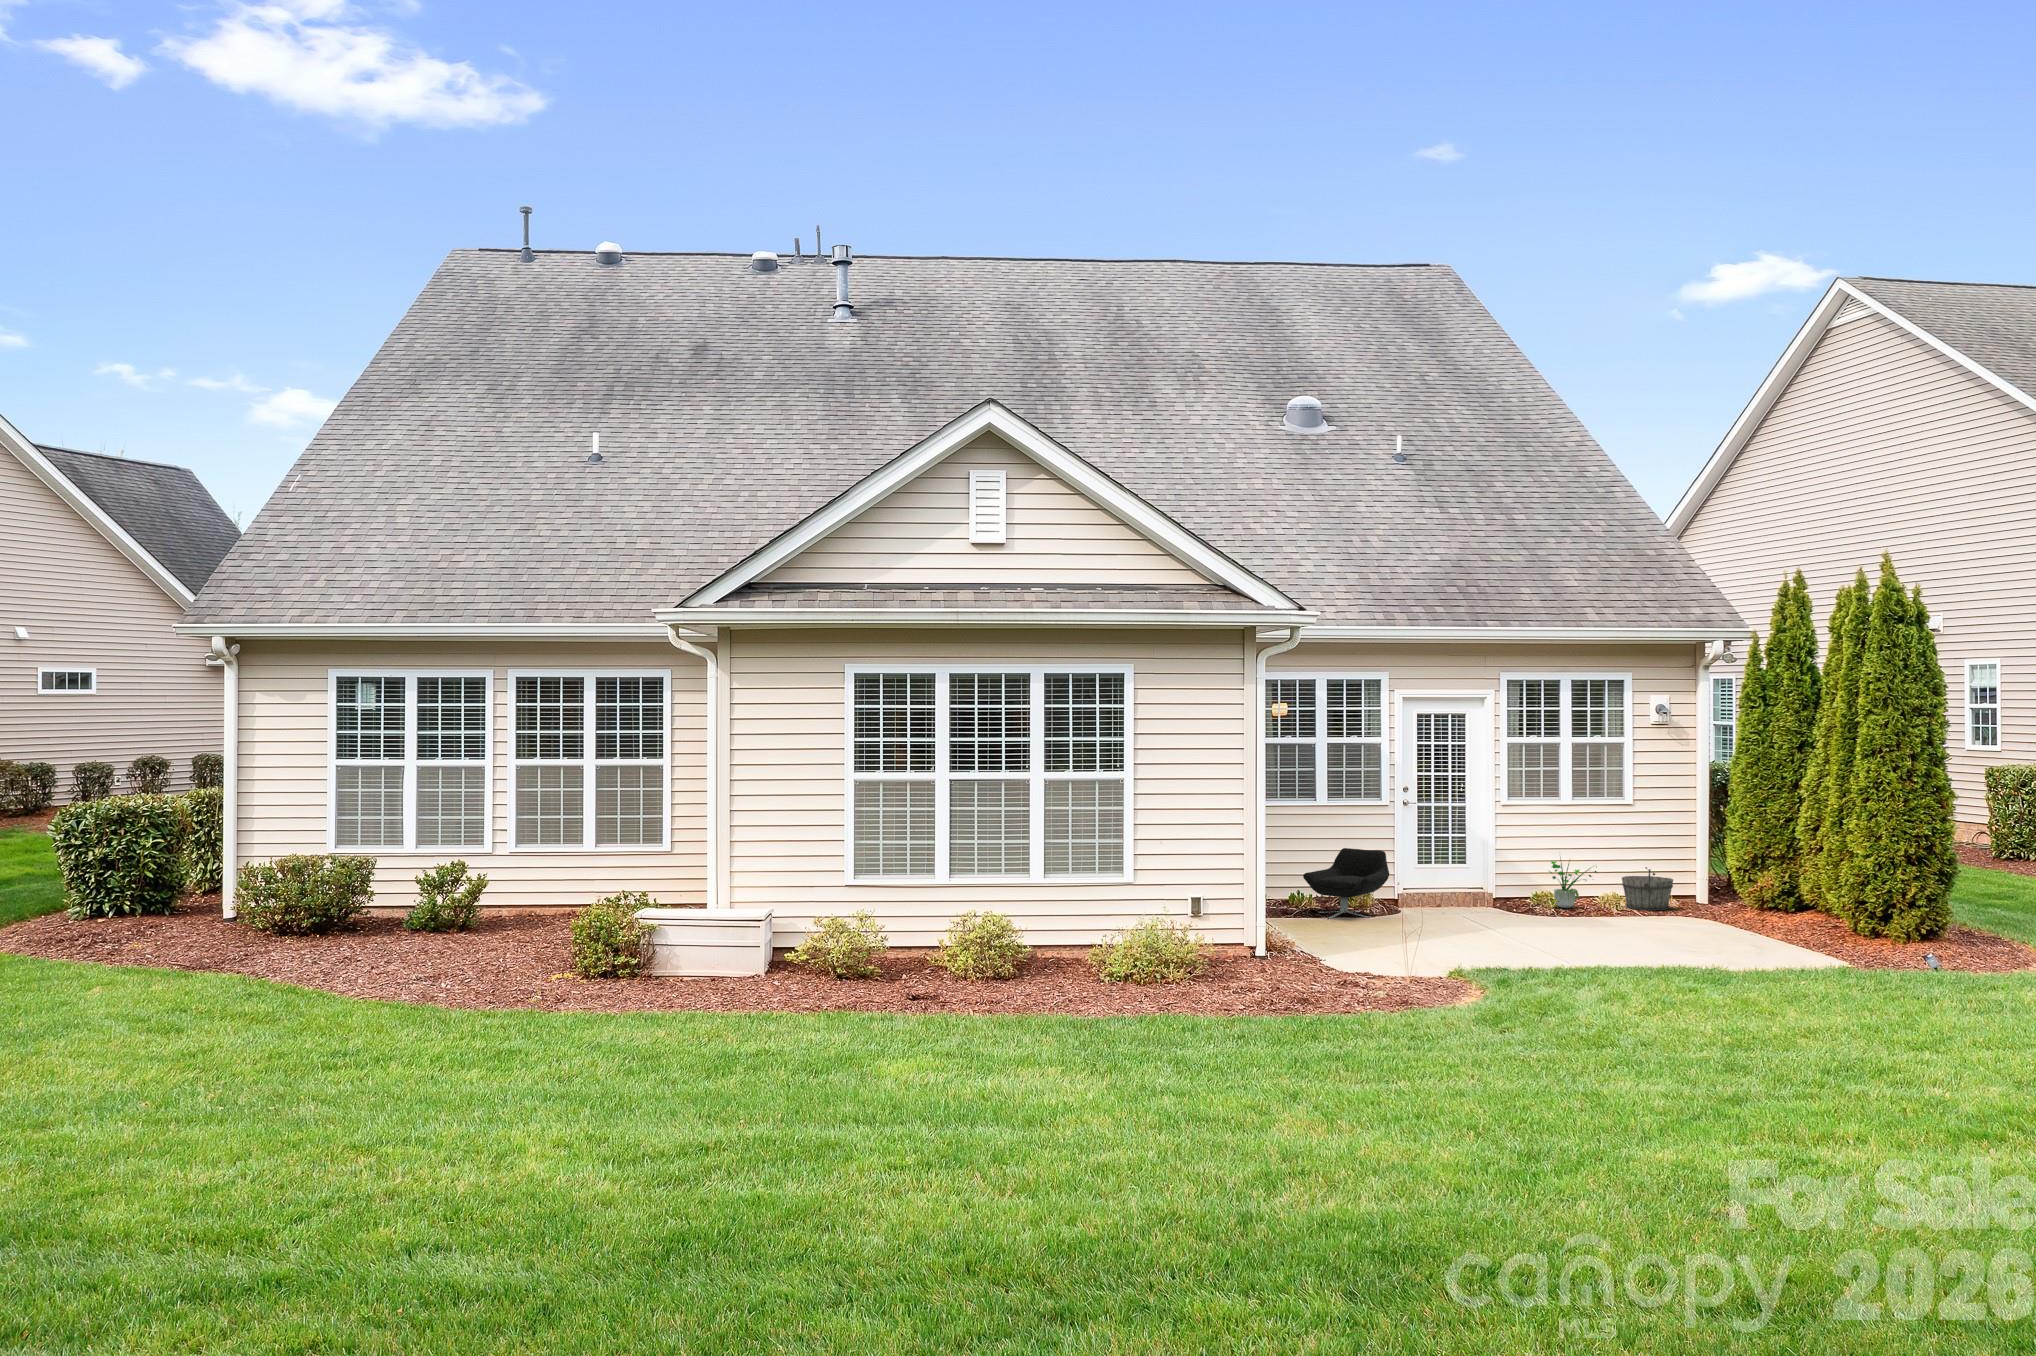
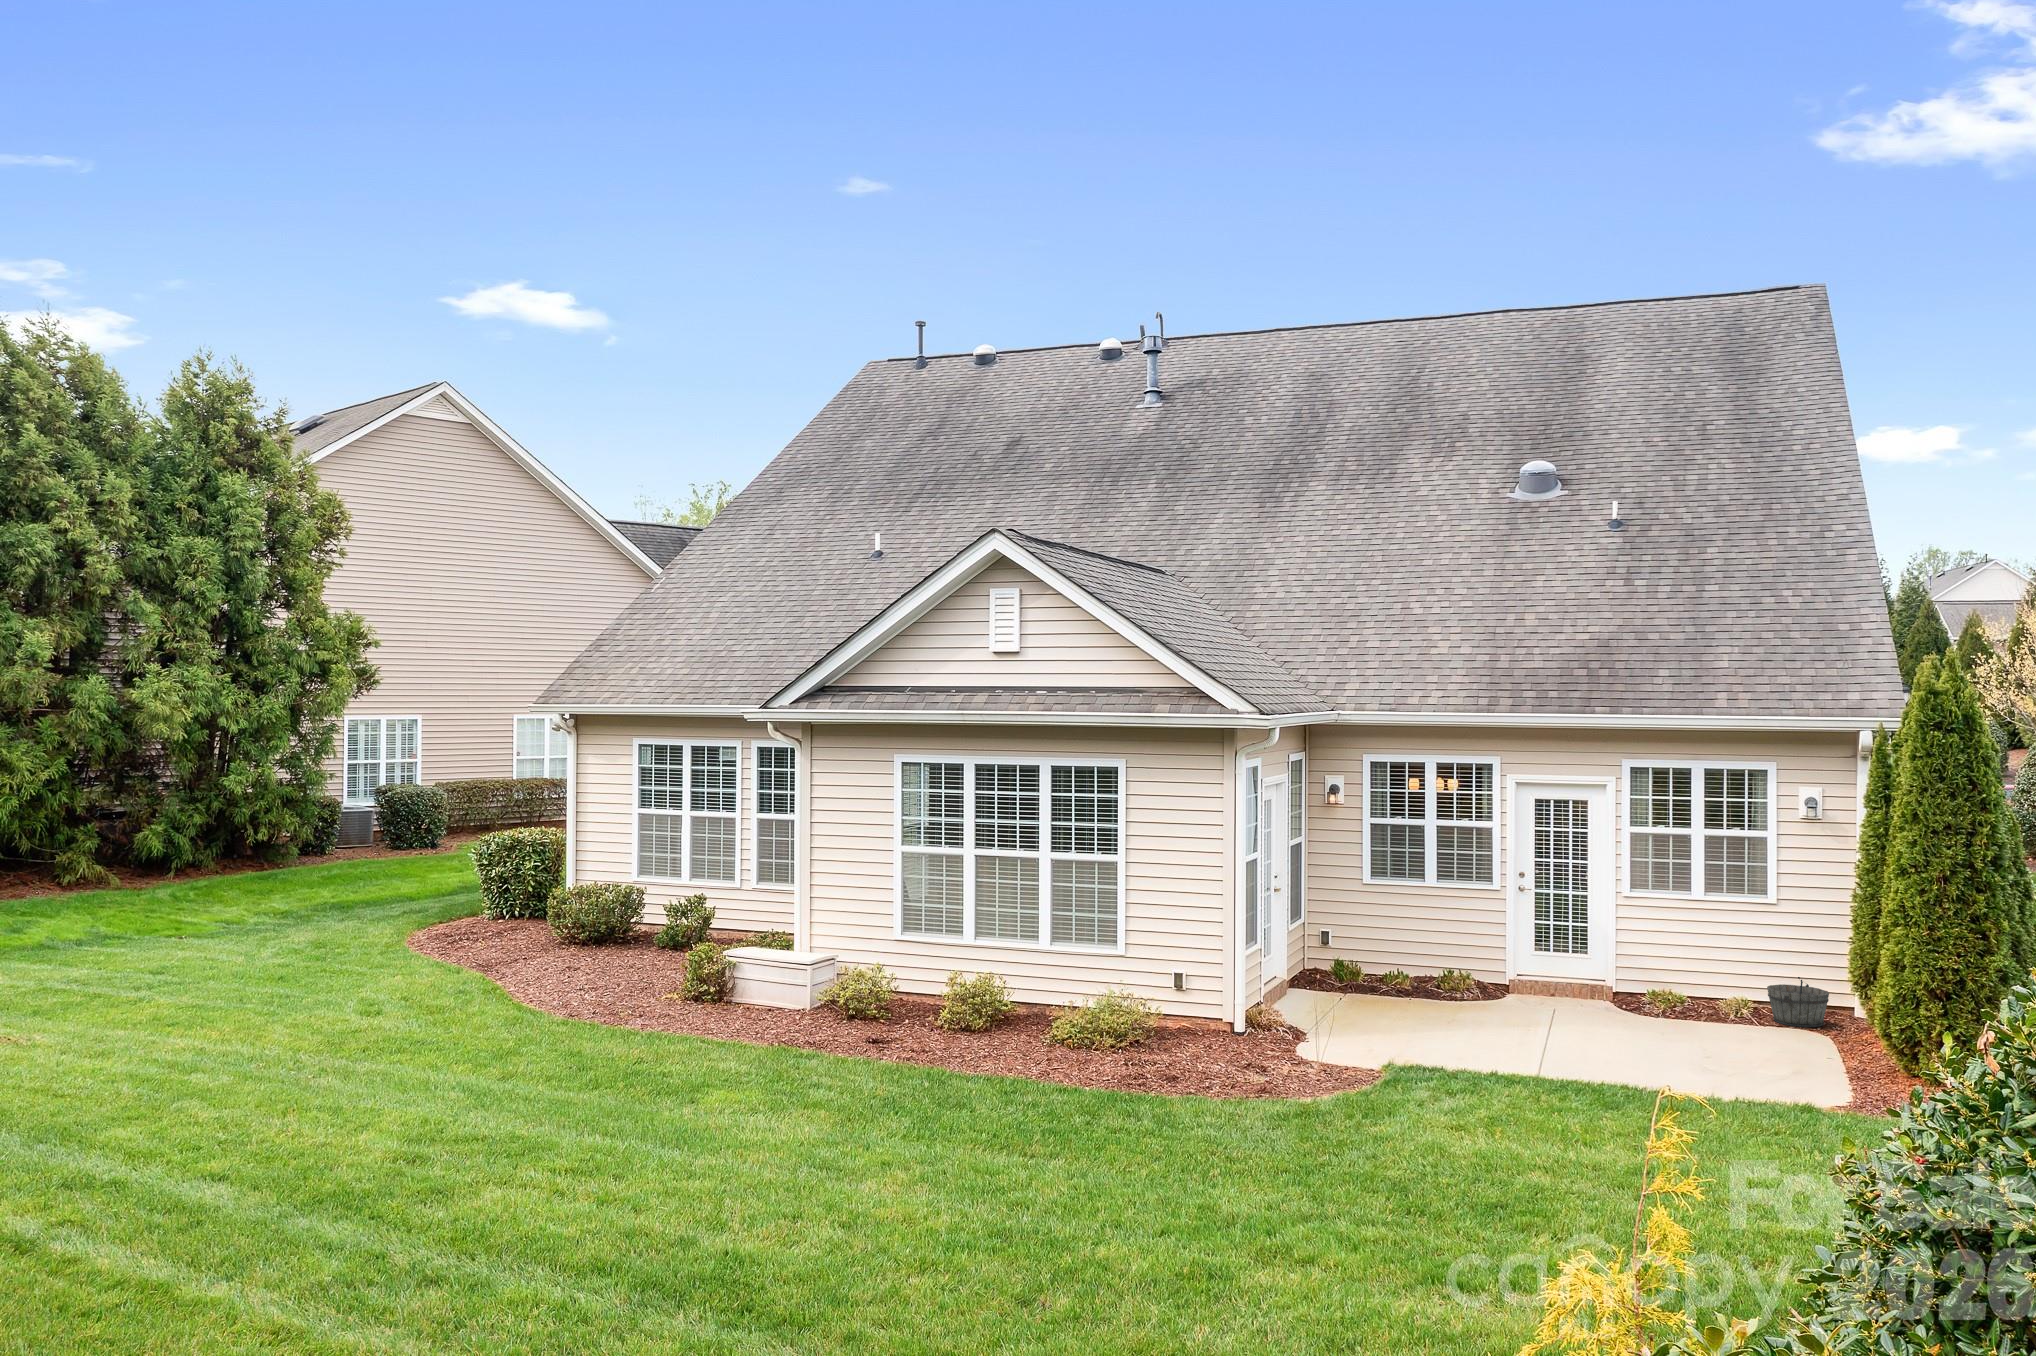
lounge chair: present [1303,848,1389,918] -> none [1388,930,1476,1003]
potted plant: present [1549,861,1597,908] -> none [1671,949,1739,1013]

